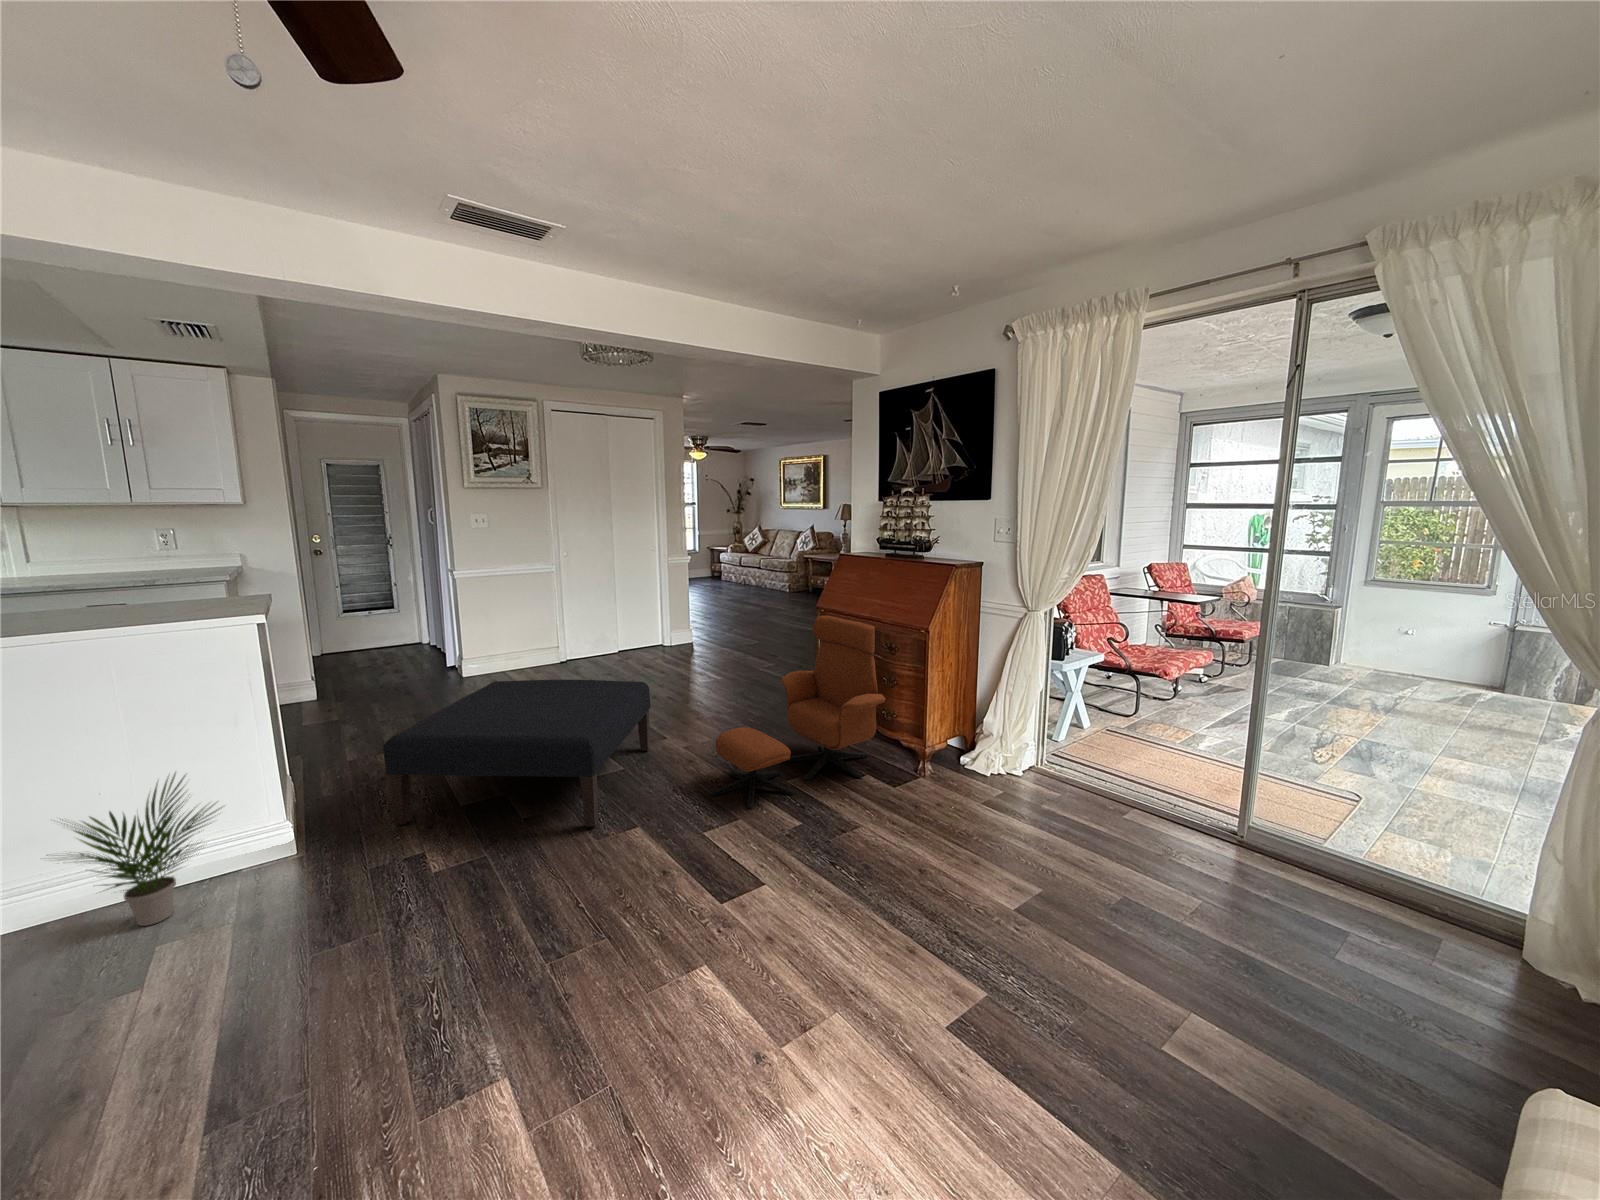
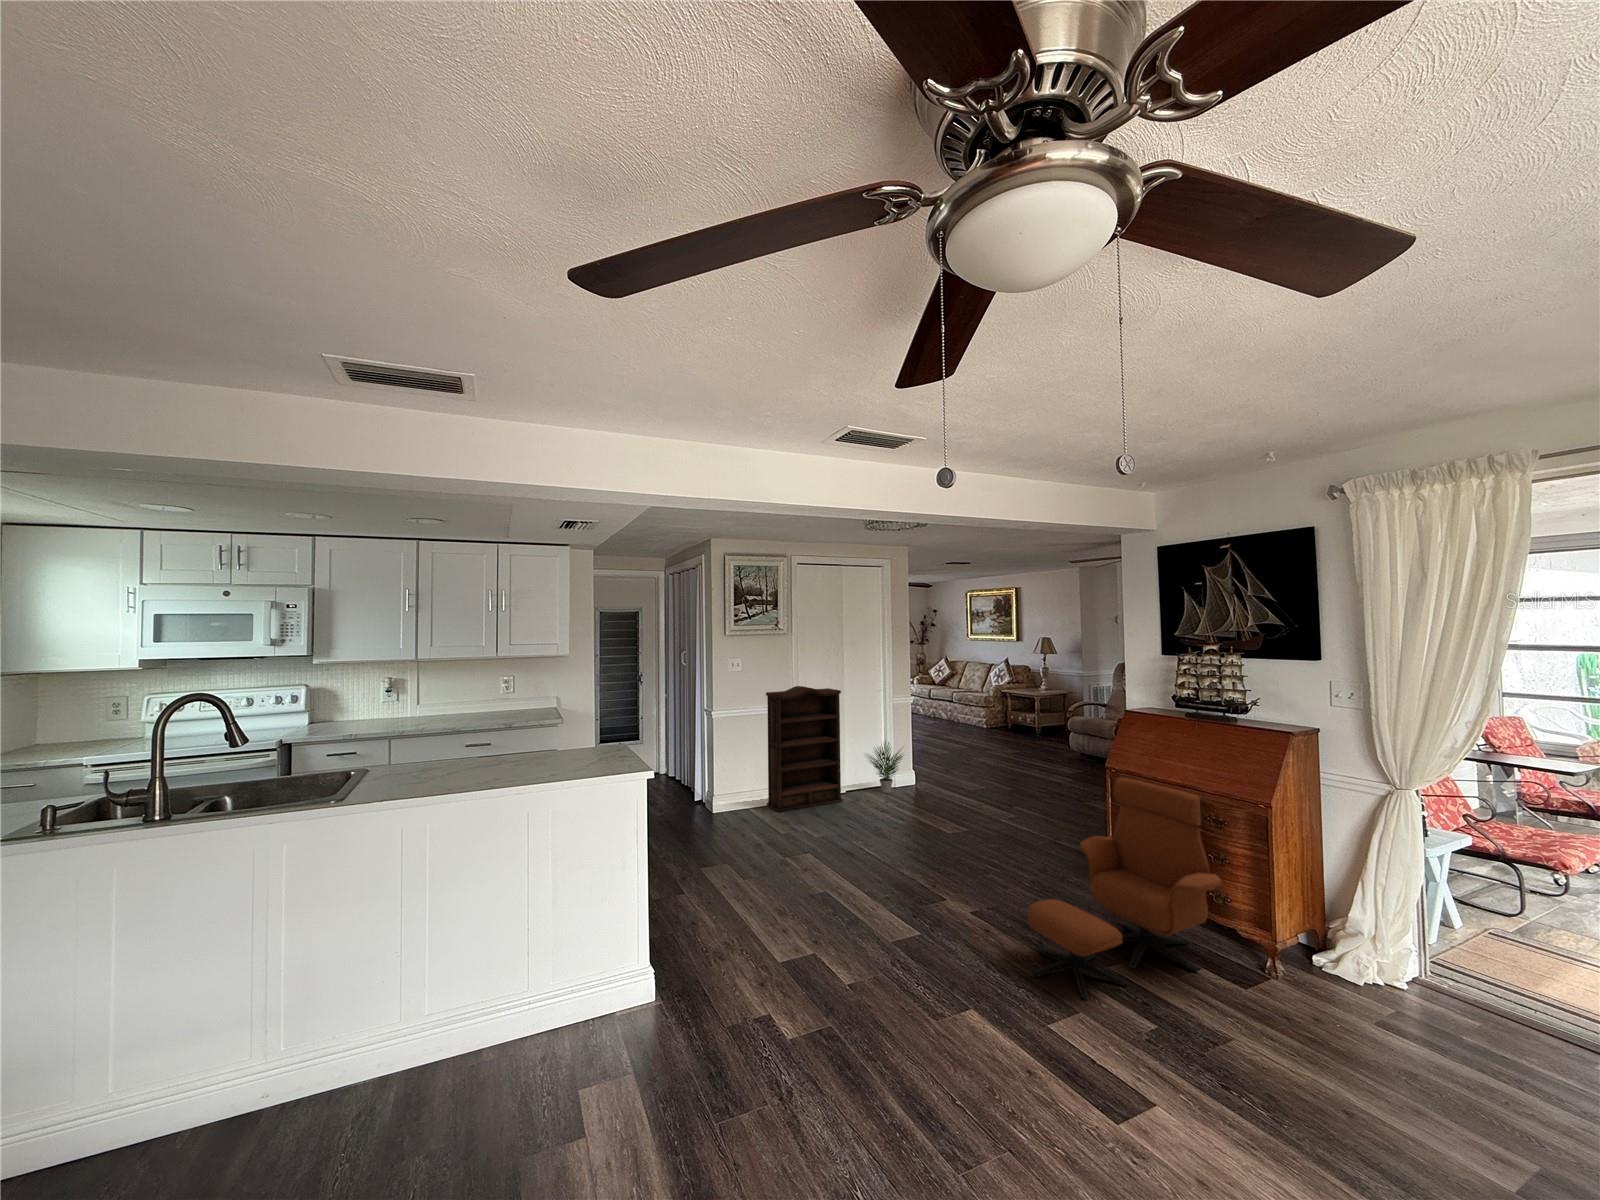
bookshelf: none [518,545,610,674] -> present [766,686,843,812]
ottoman: present [383,680,650,827] -> none [726,828,937,1003]
potted plant: present [60,773,220,926] -> present [868,741,903,793]

